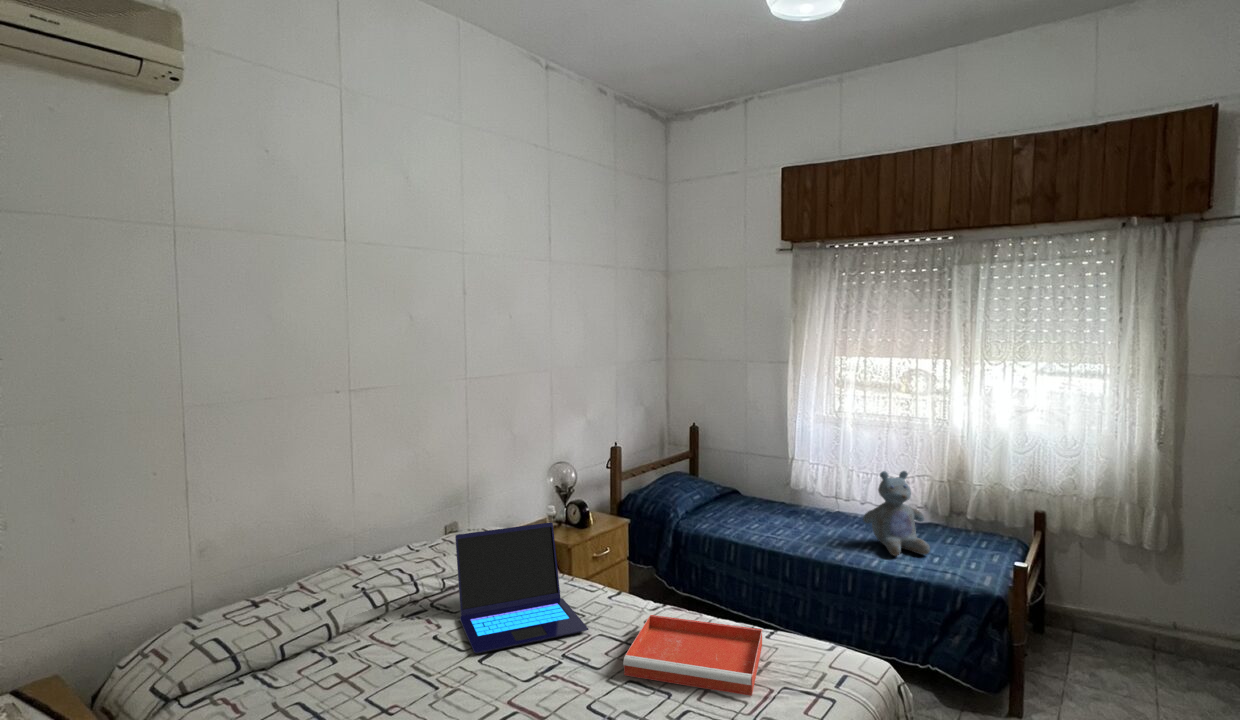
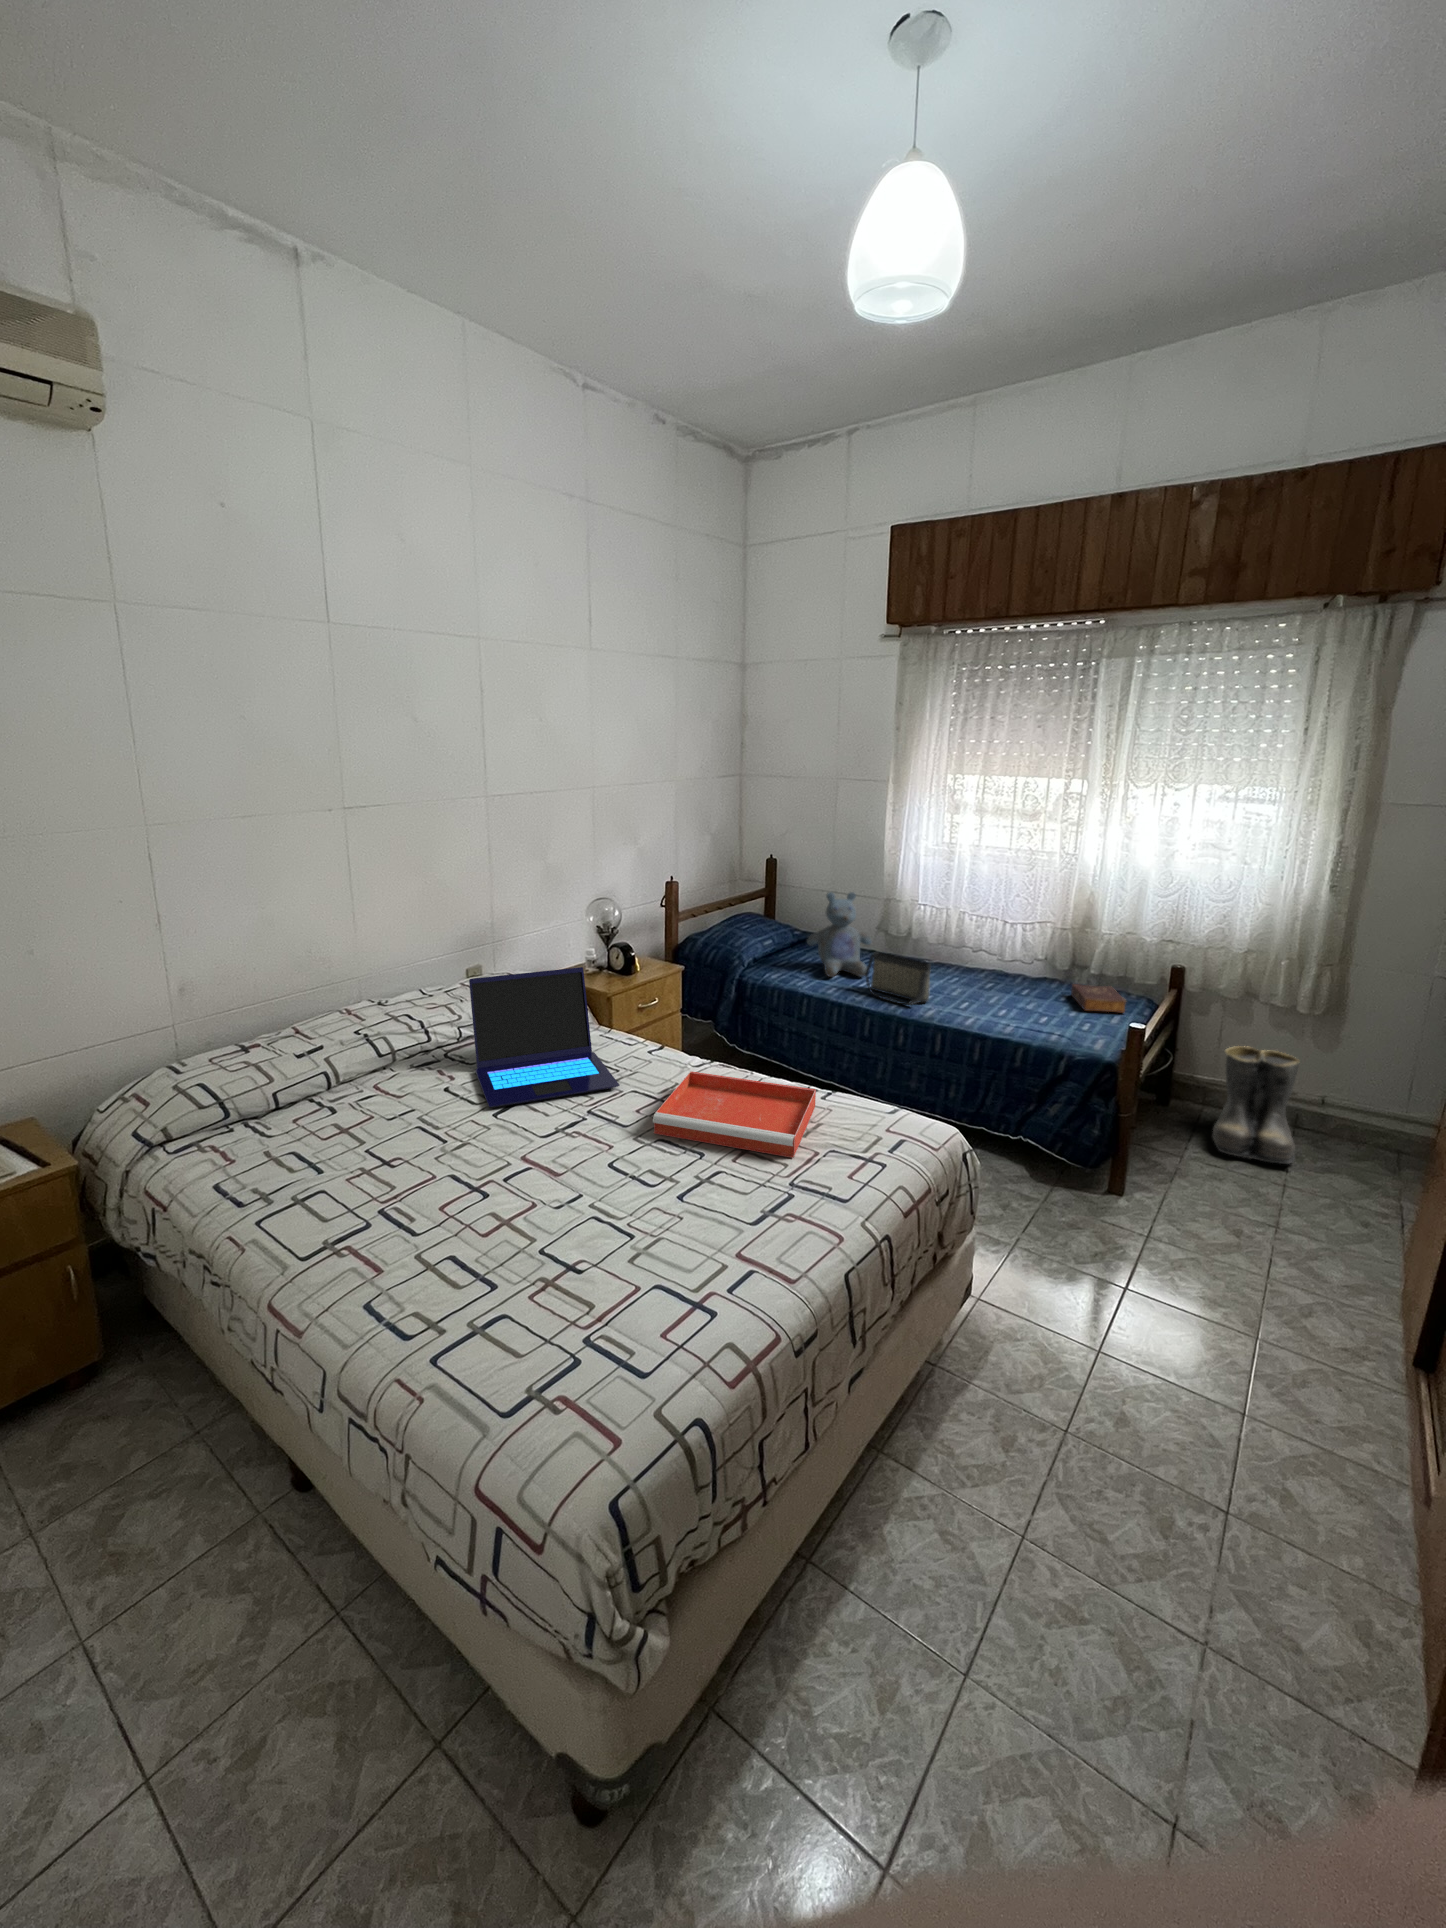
stuffed bear: present [863,471,930,556] -> present [807,892,871,977]
handbag: none [782,503,838,549] -> present [865,952,931,1005]
book: none [954,527,1003,552] -> present [1071,984,1126,1013]
boots: none [1087,579,1167,684] -> present [1212,1046,1299,1164]

